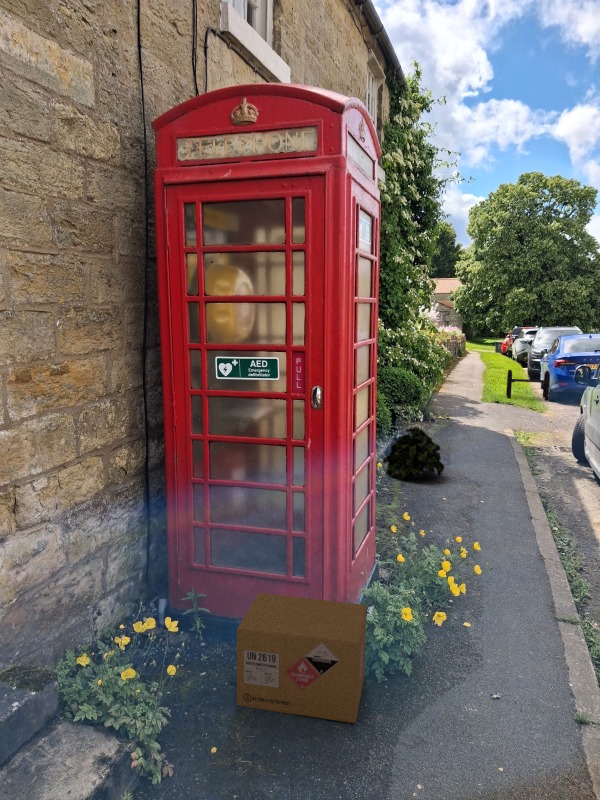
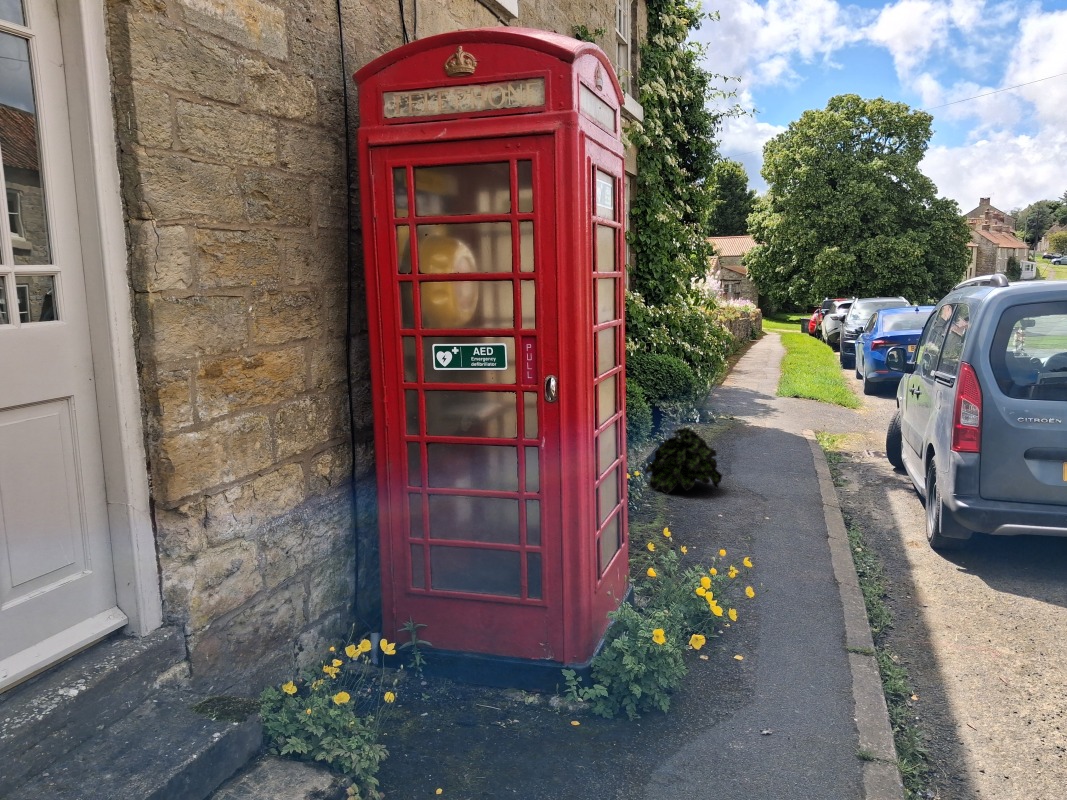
bench: present [506,370,550,401] -> none [809,354,865,393]
cardboard box: present [237,593,367,723] -> none [462,620,613,763]

